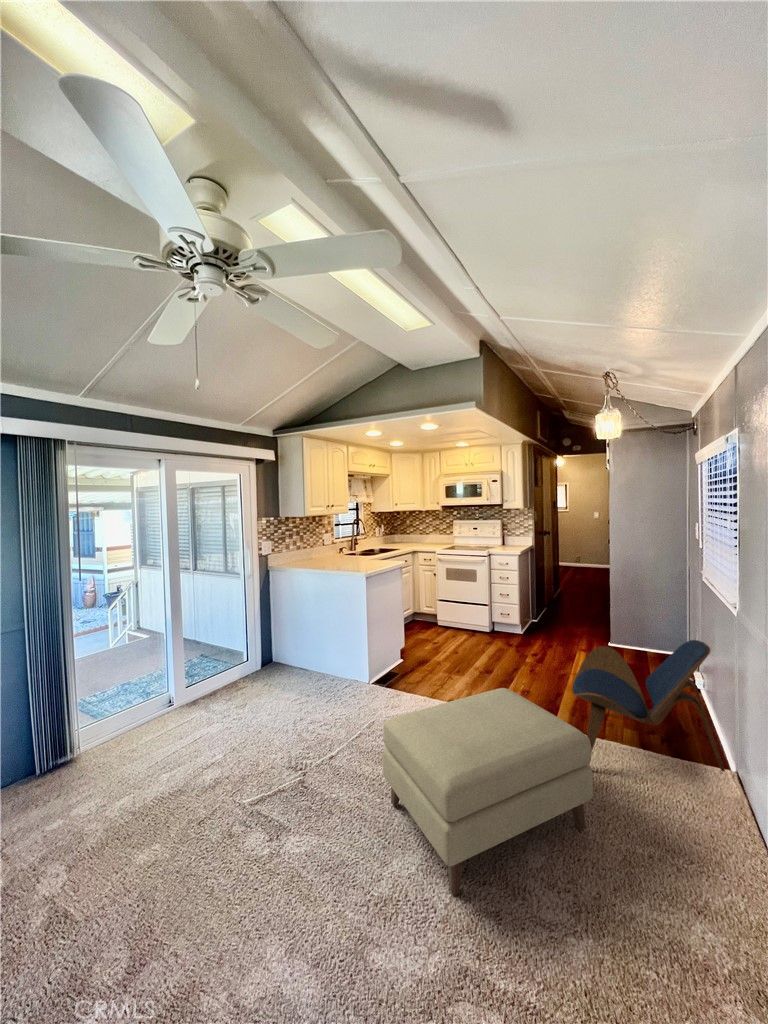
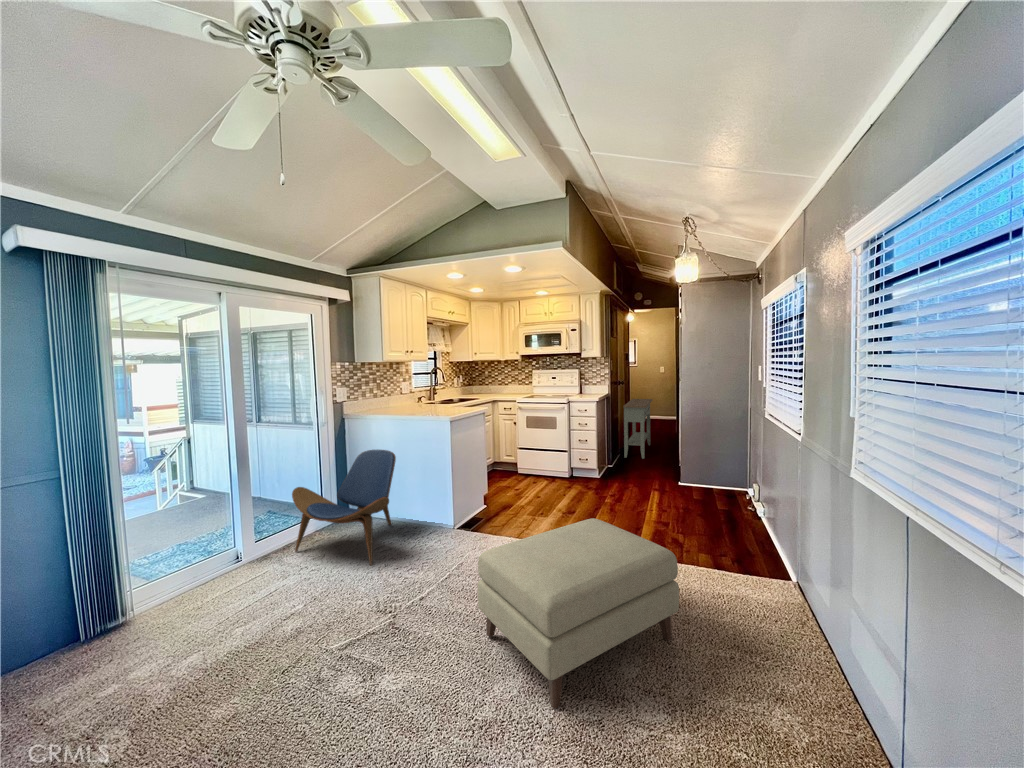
console table: none [546,549,579,613] -> present [623,399,652,459]
lounge chair: present [572,640,725,772] -> present [292,450,396,566]

